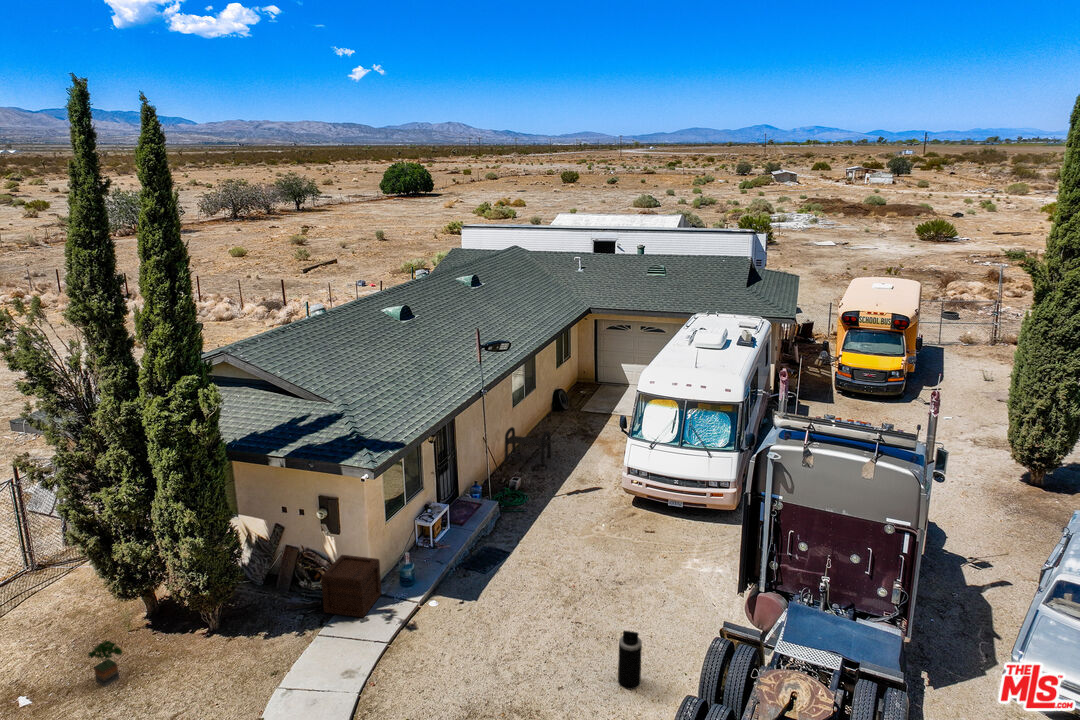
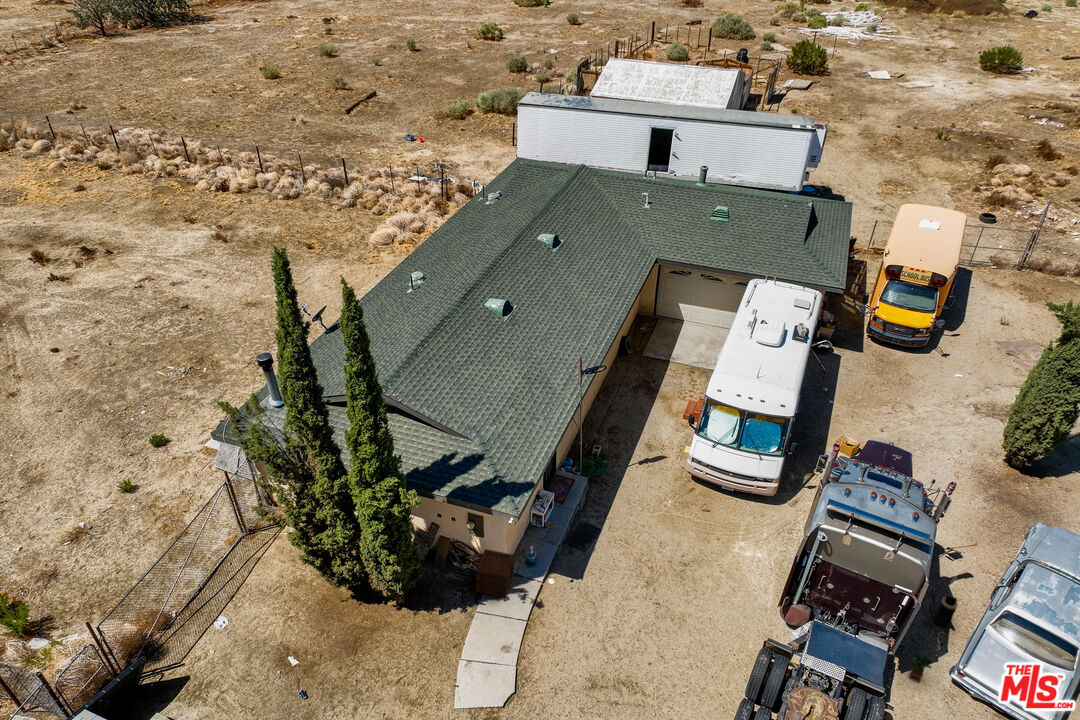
bench: present [505,427,551,465] -> none [581,392,621,428]
trash can: present [618,631,642,690] -> present [934,596,958,628]
potted tree: present [88,641,122,687] -> present [909,654,932,683]

